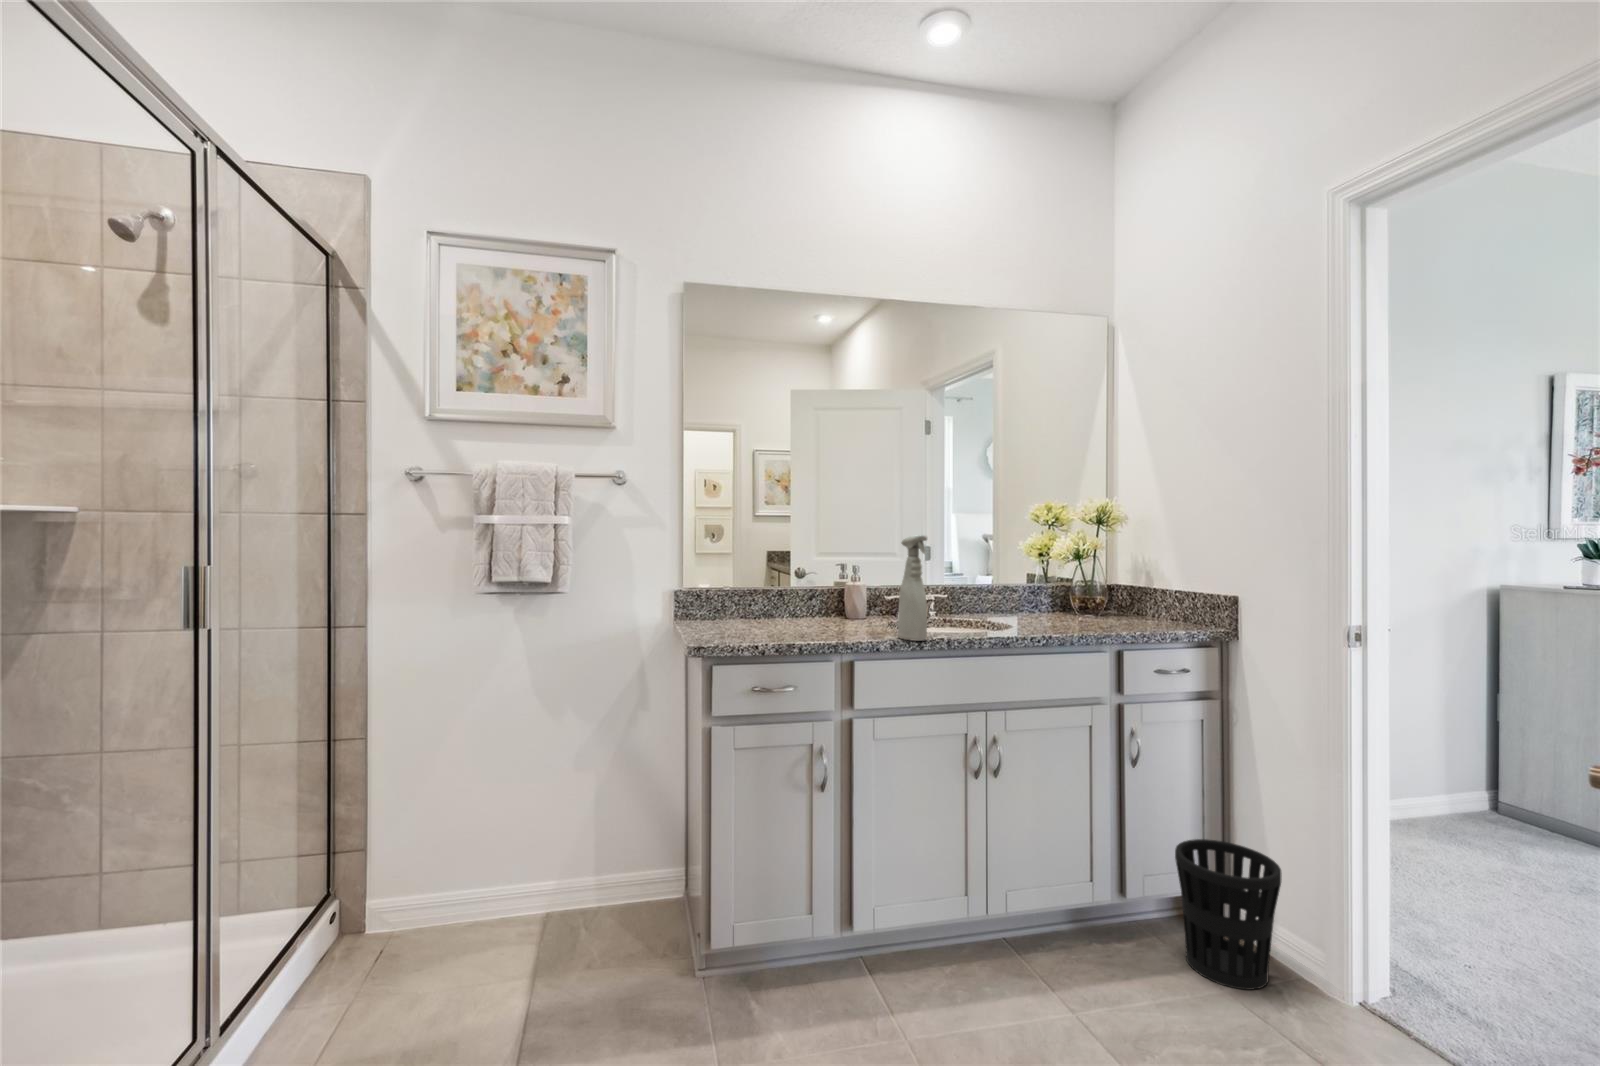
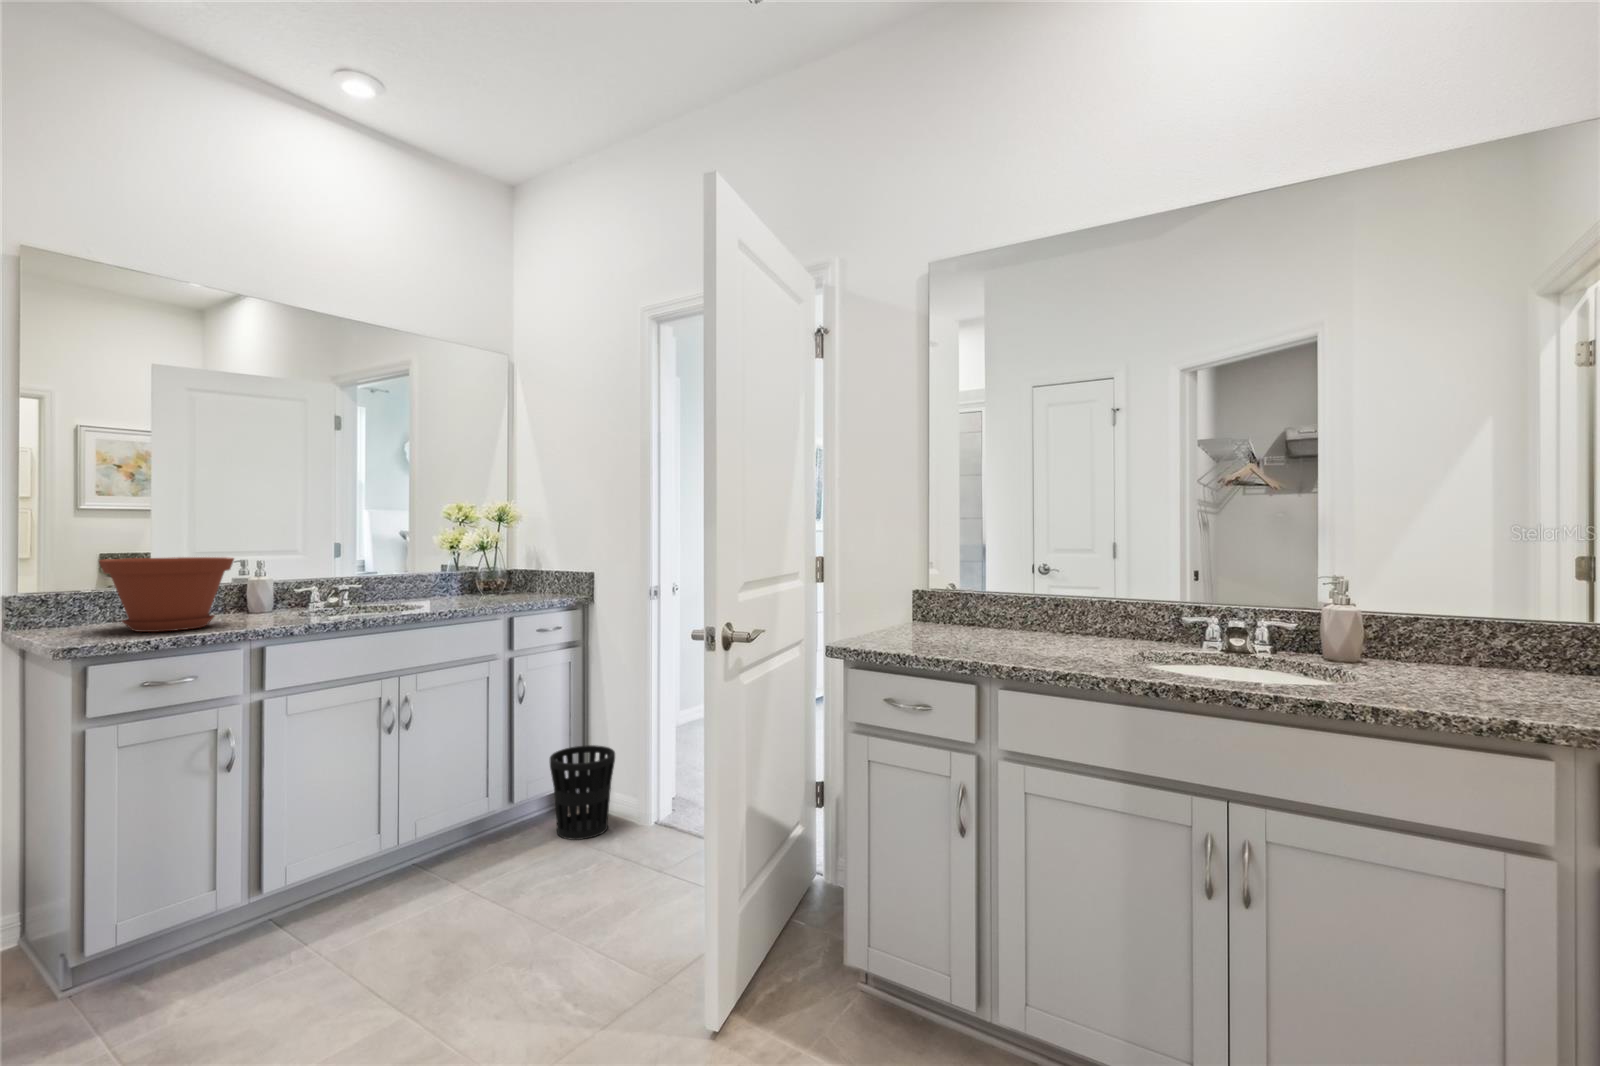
spray bottle: present [898,535,927,641] -> none [311,533,340,624]
plant pot: none [727,559,831,634] -> present [99,557,234,632]

